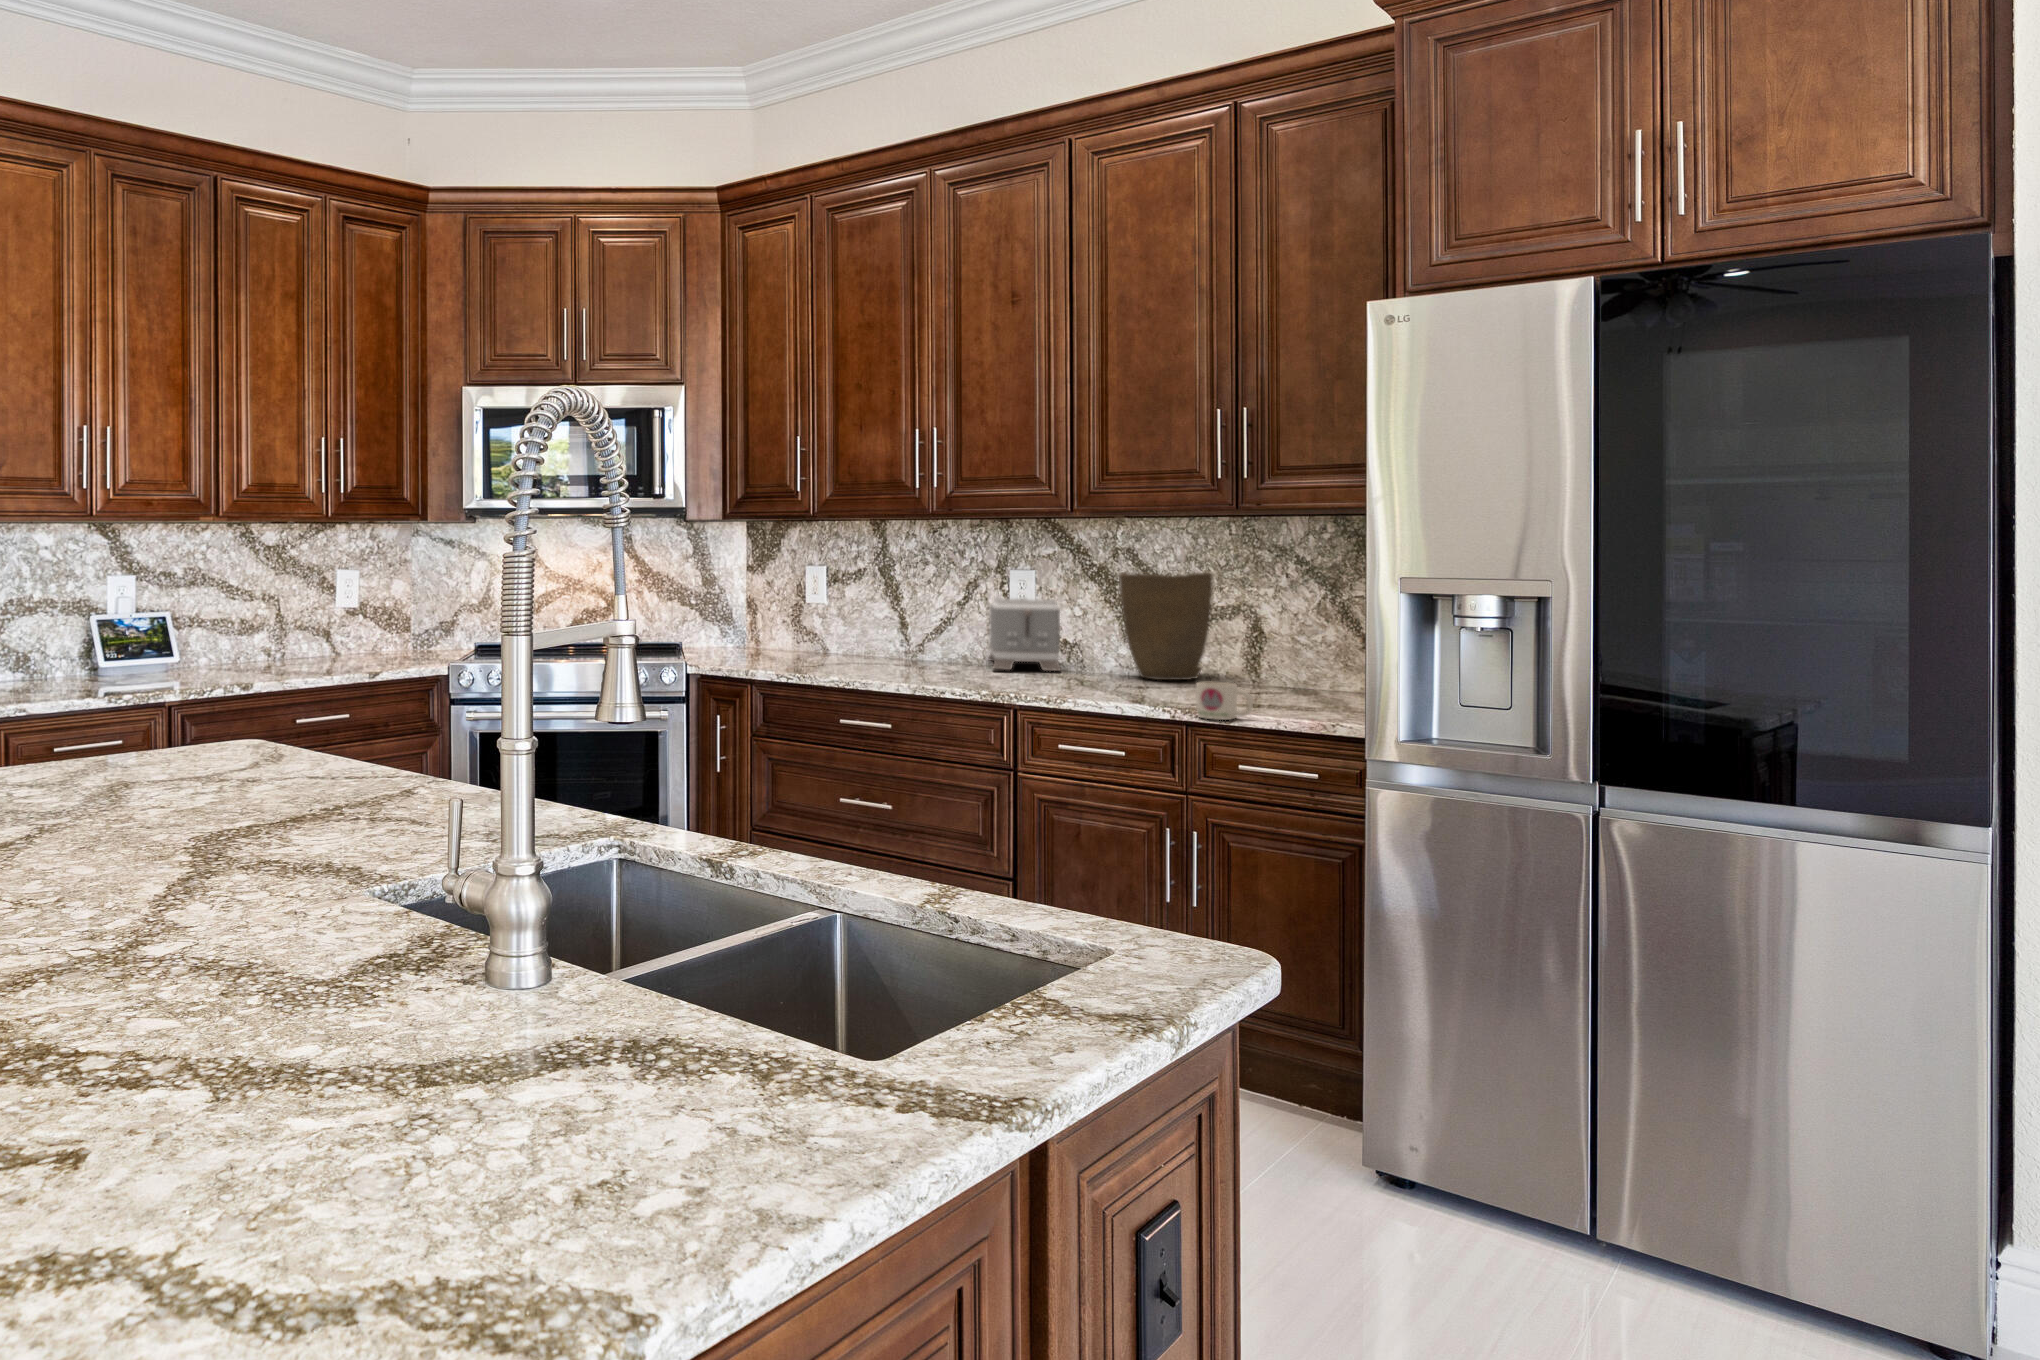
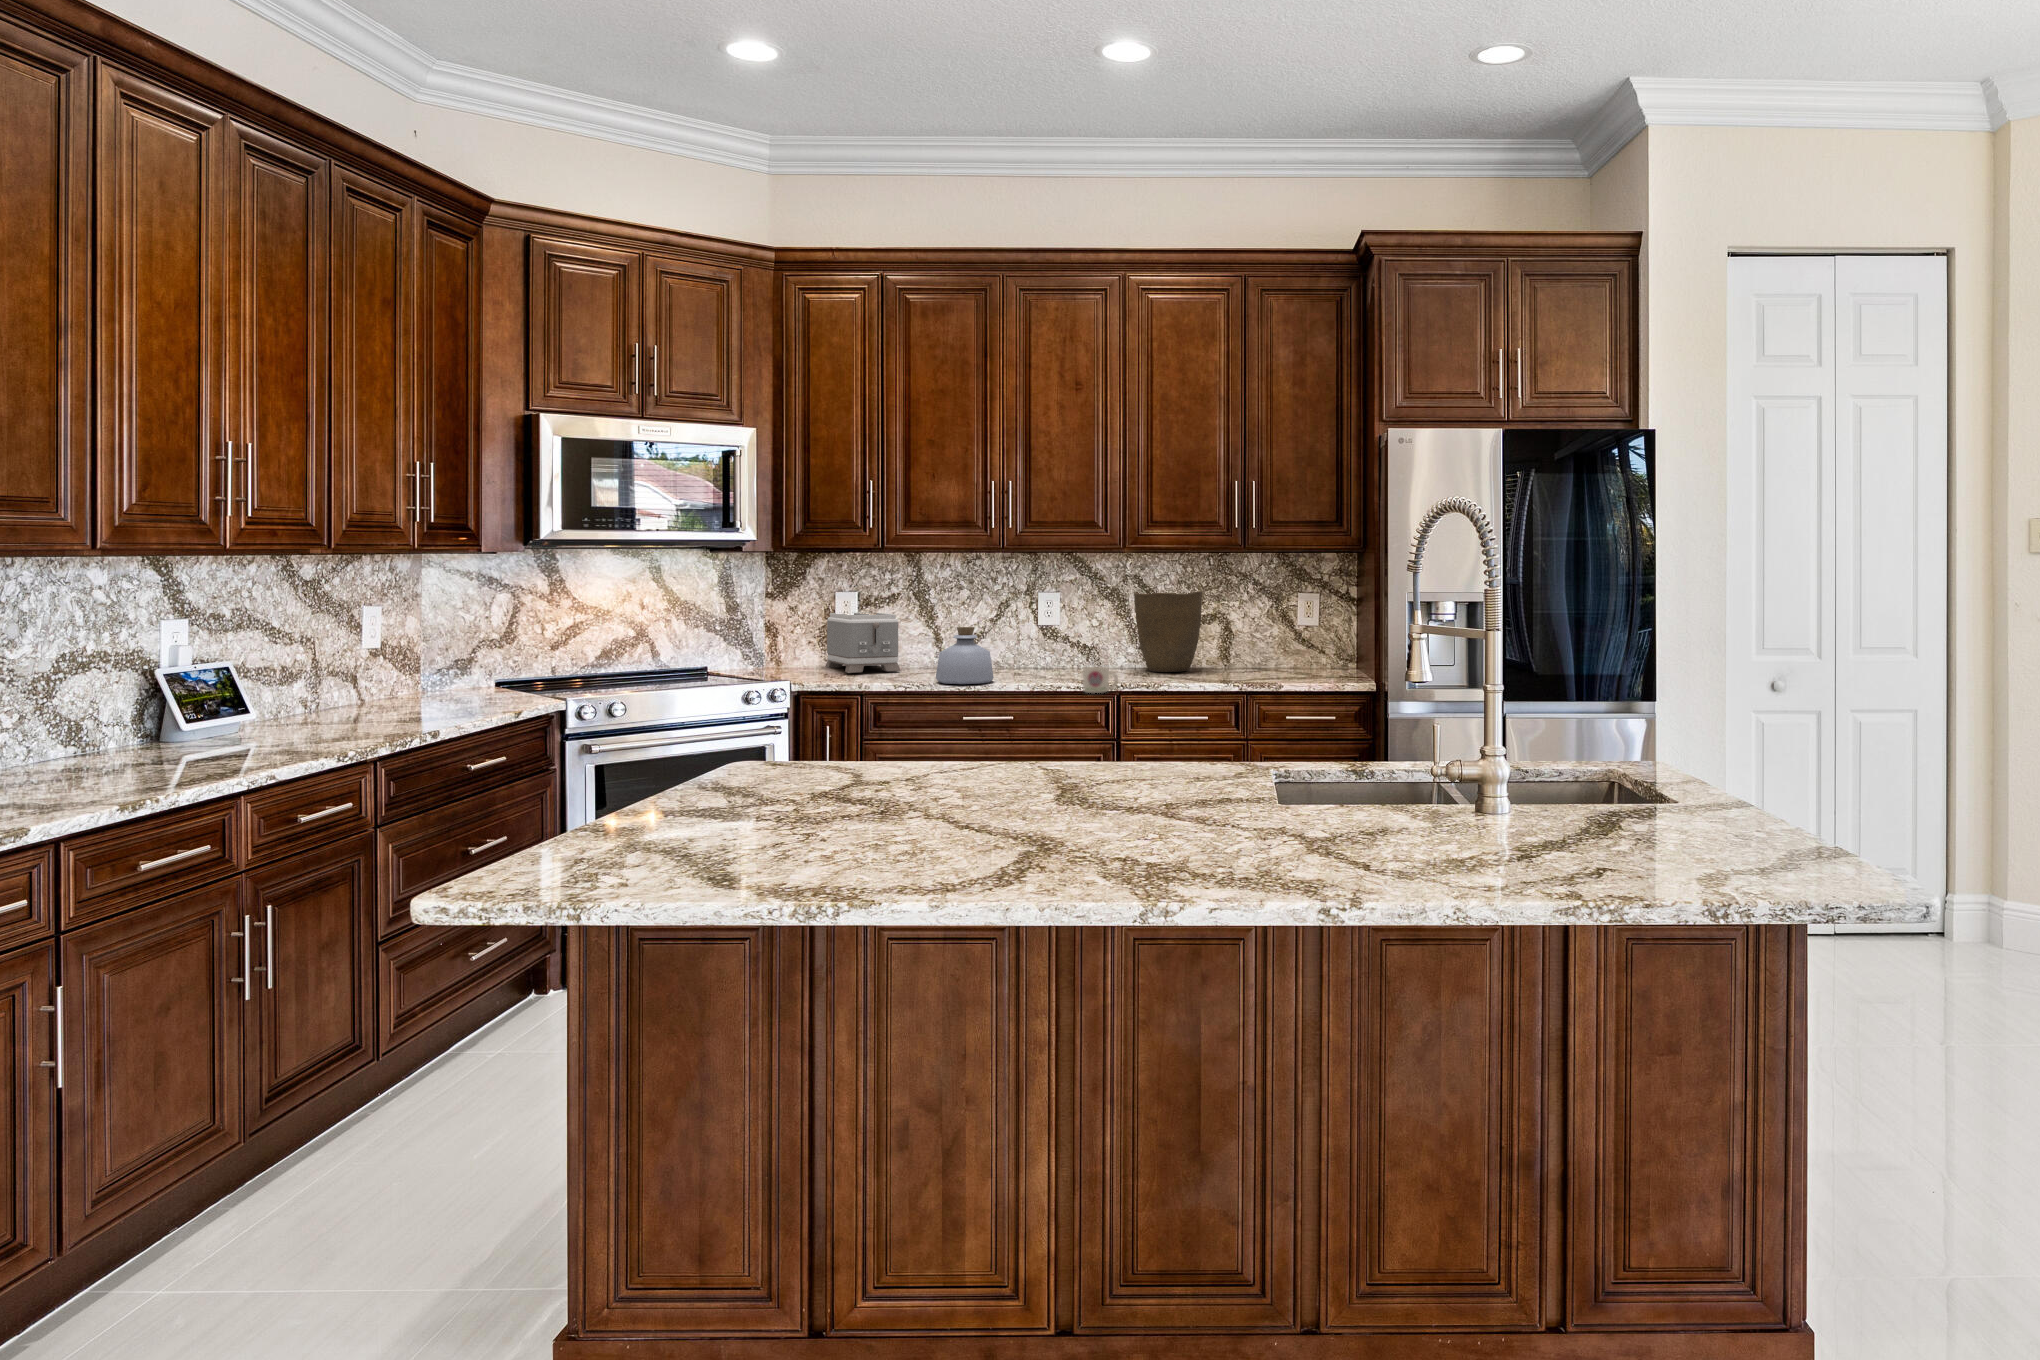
toaster: present [989,597,1060,671] -> present [825,613,900,673]
bottle: none [850,609,919,677] -> present [936,627,994,684]
mug: present [1196,682,1253,720] -> present [1083,667,1118,693]

